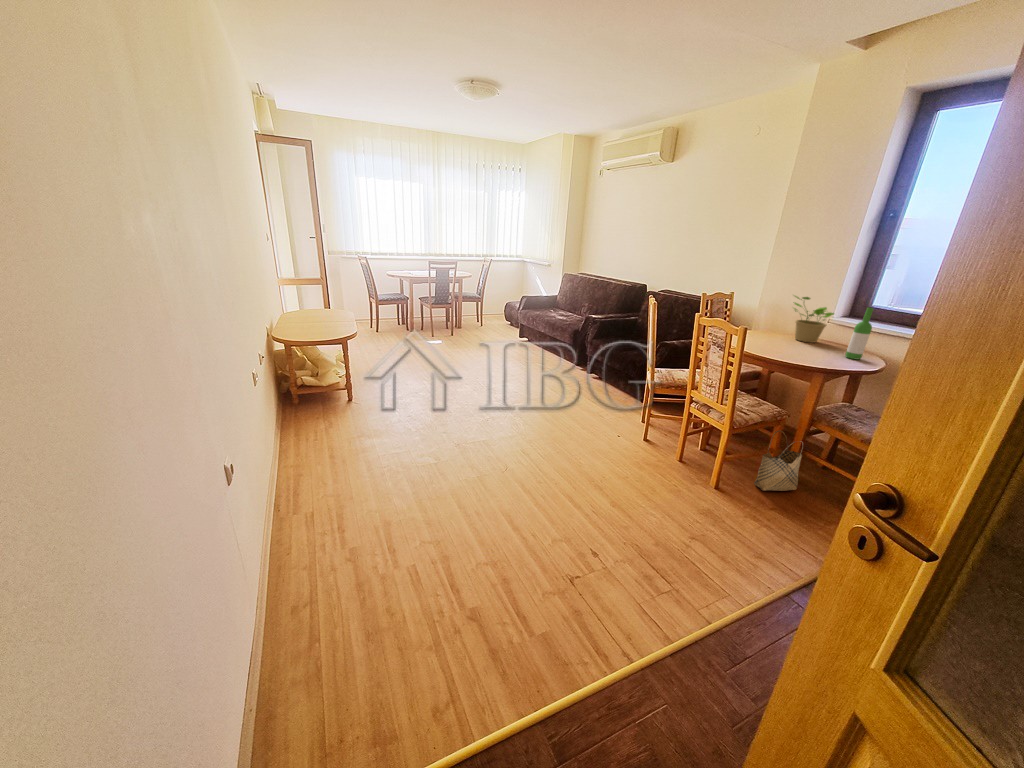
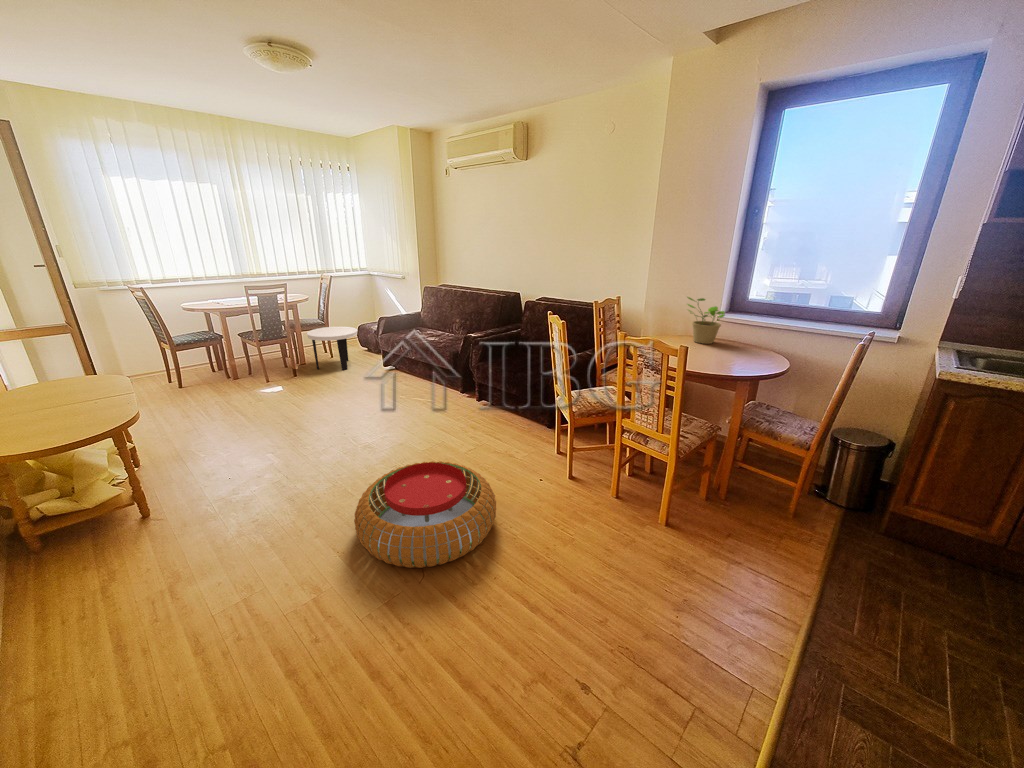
side table: none [466,301,504,336] -> present [307,326,358,370]
wine bottle: present [845,307,873,359] -> none [752,306,773,359]
pouf: none [468,397,572,465] -> present [354,461,496,568]
woven basket: present [754,430,803,491] -> none [699,446,742,515]

